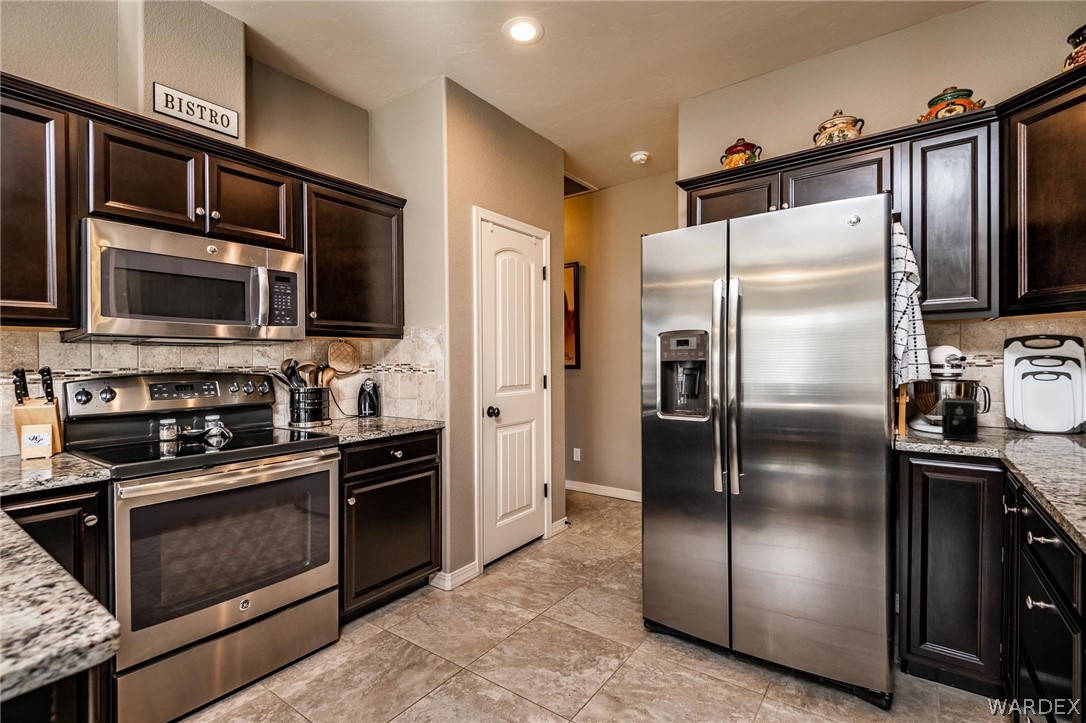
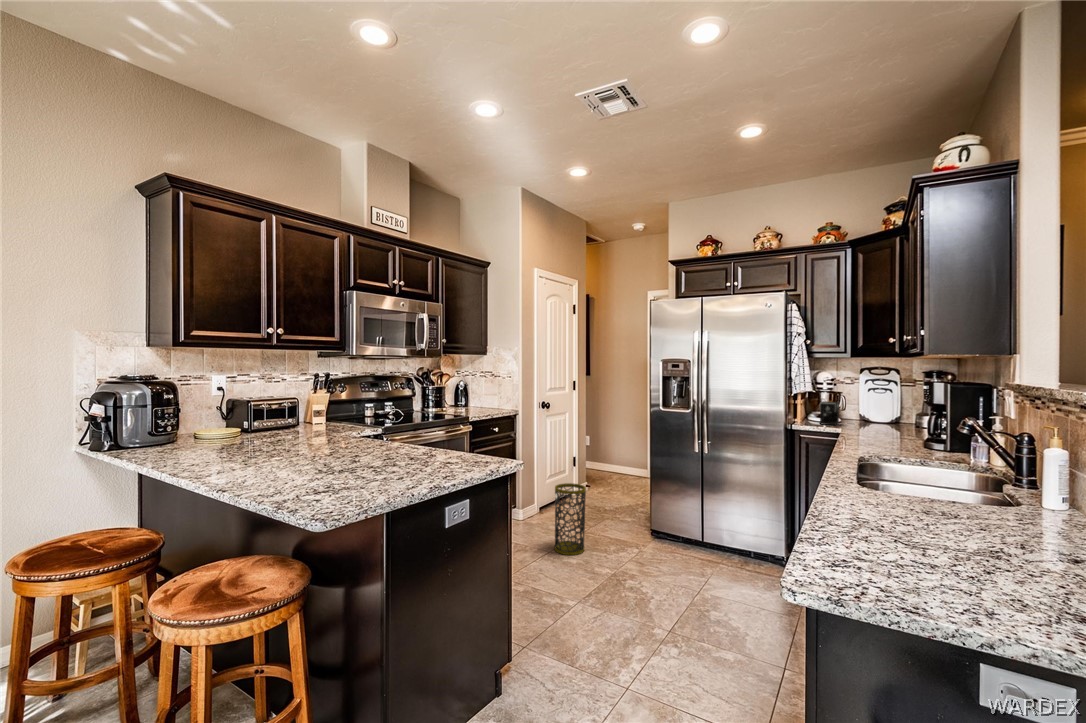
trash can: none [478,542,531,673] -> present [555,483,586,555]

